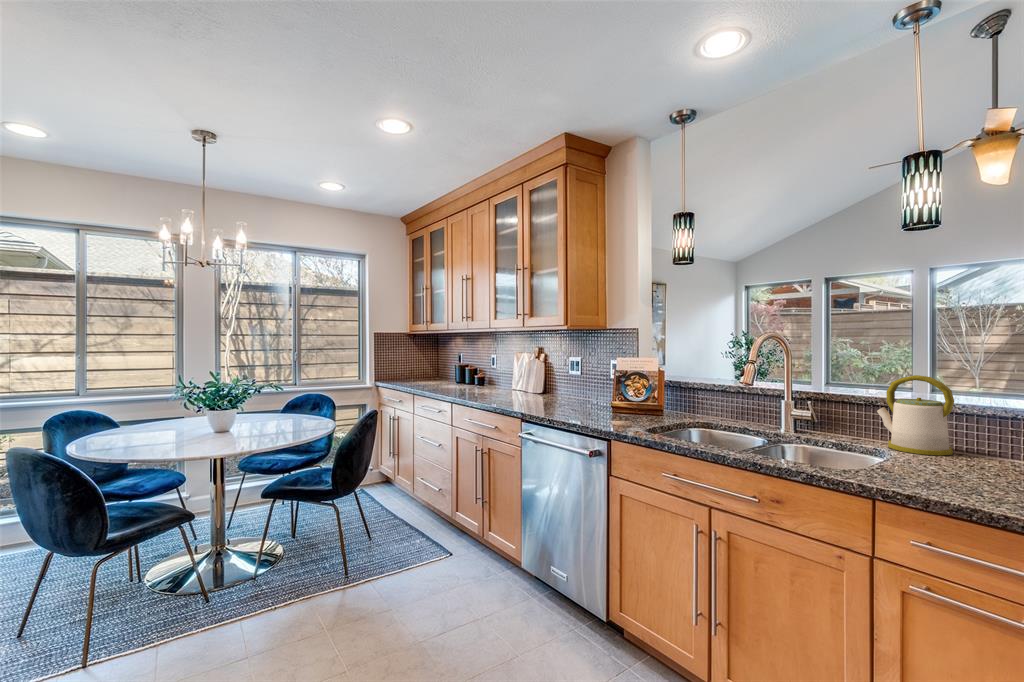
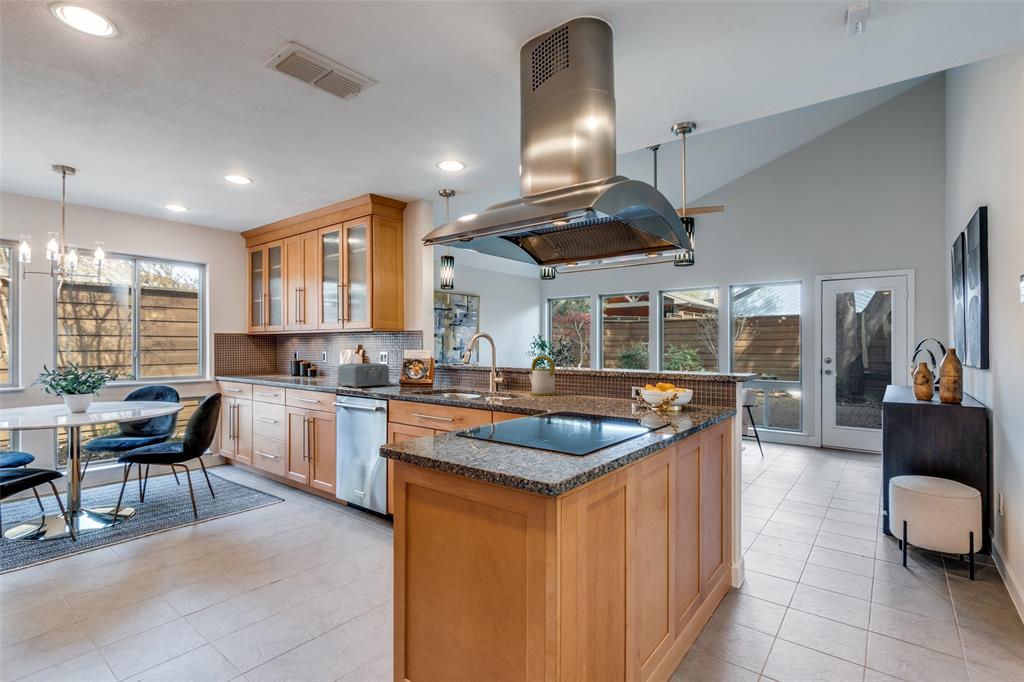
toaster: none [518,374,593,412] -> present [337,363,390,388]

